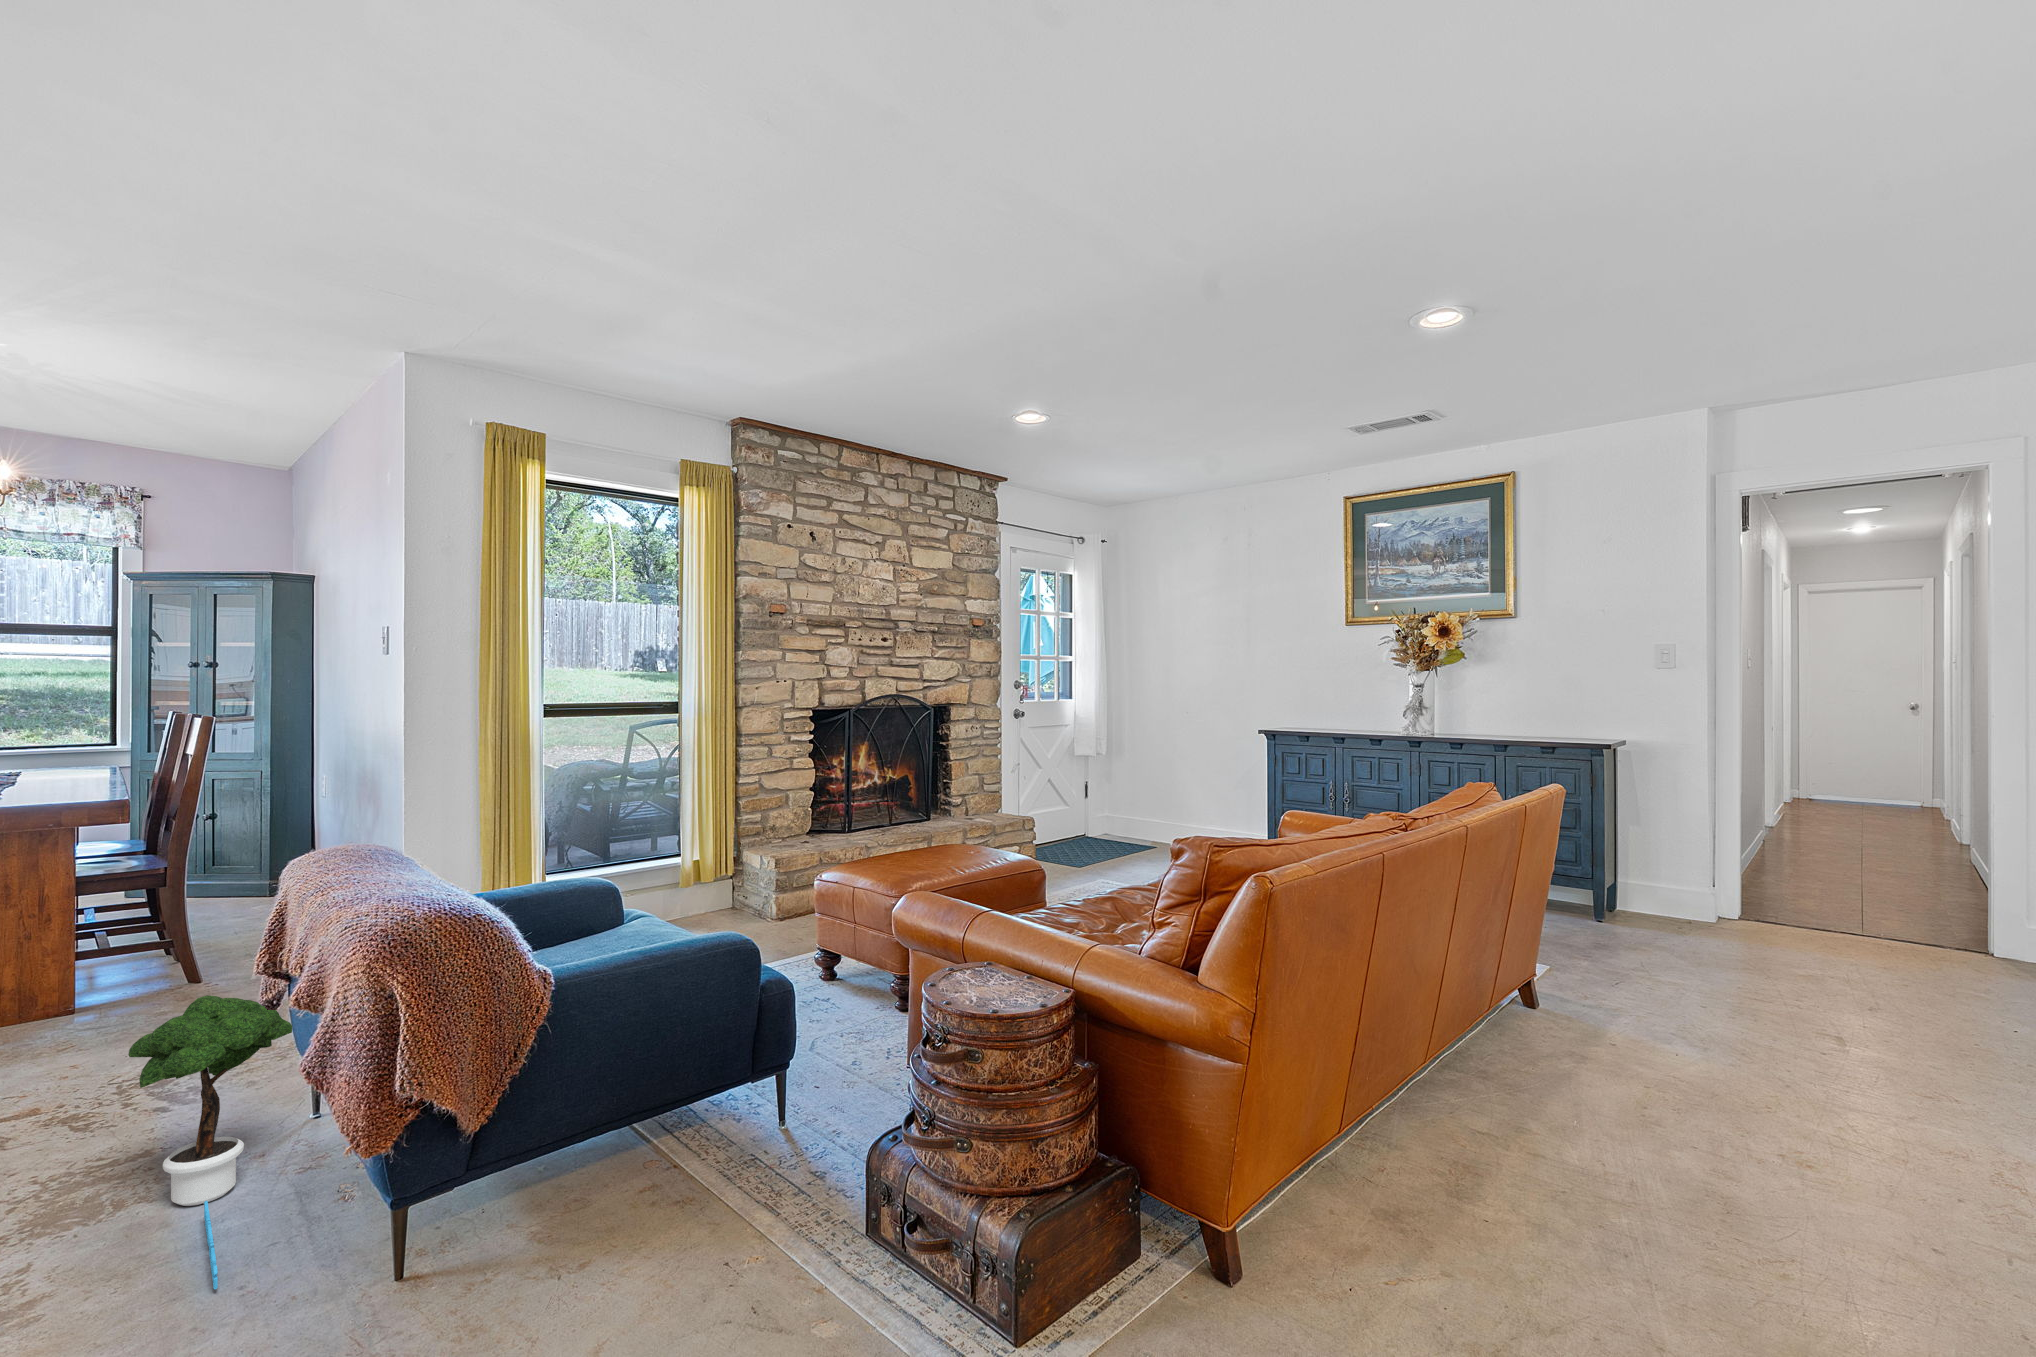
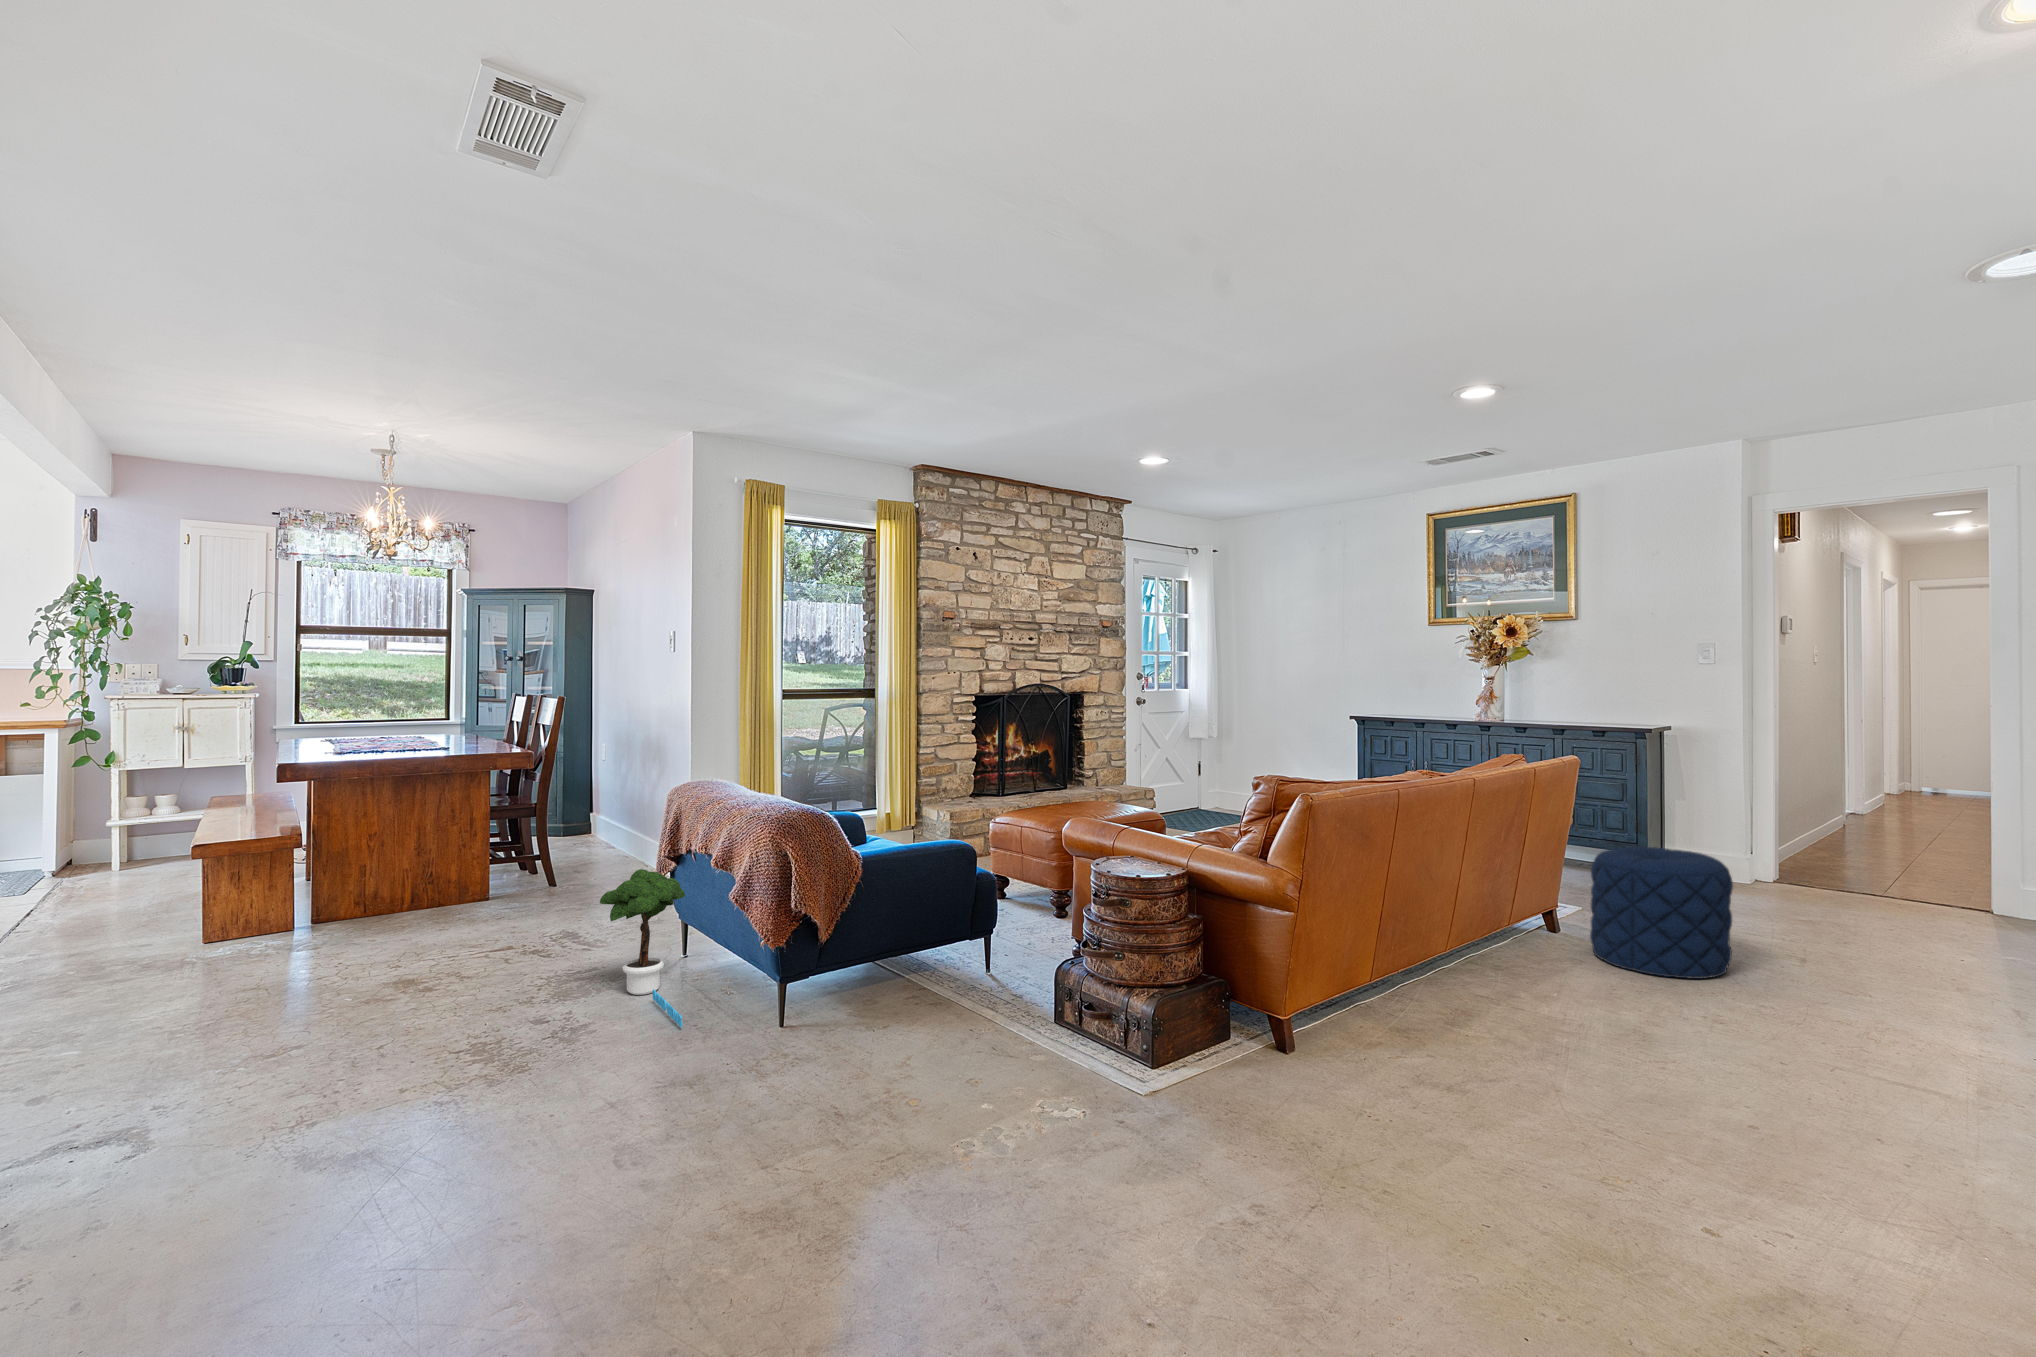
pouf: none [1594,903,1784,1087] -> present [1590,847,1733,979]

